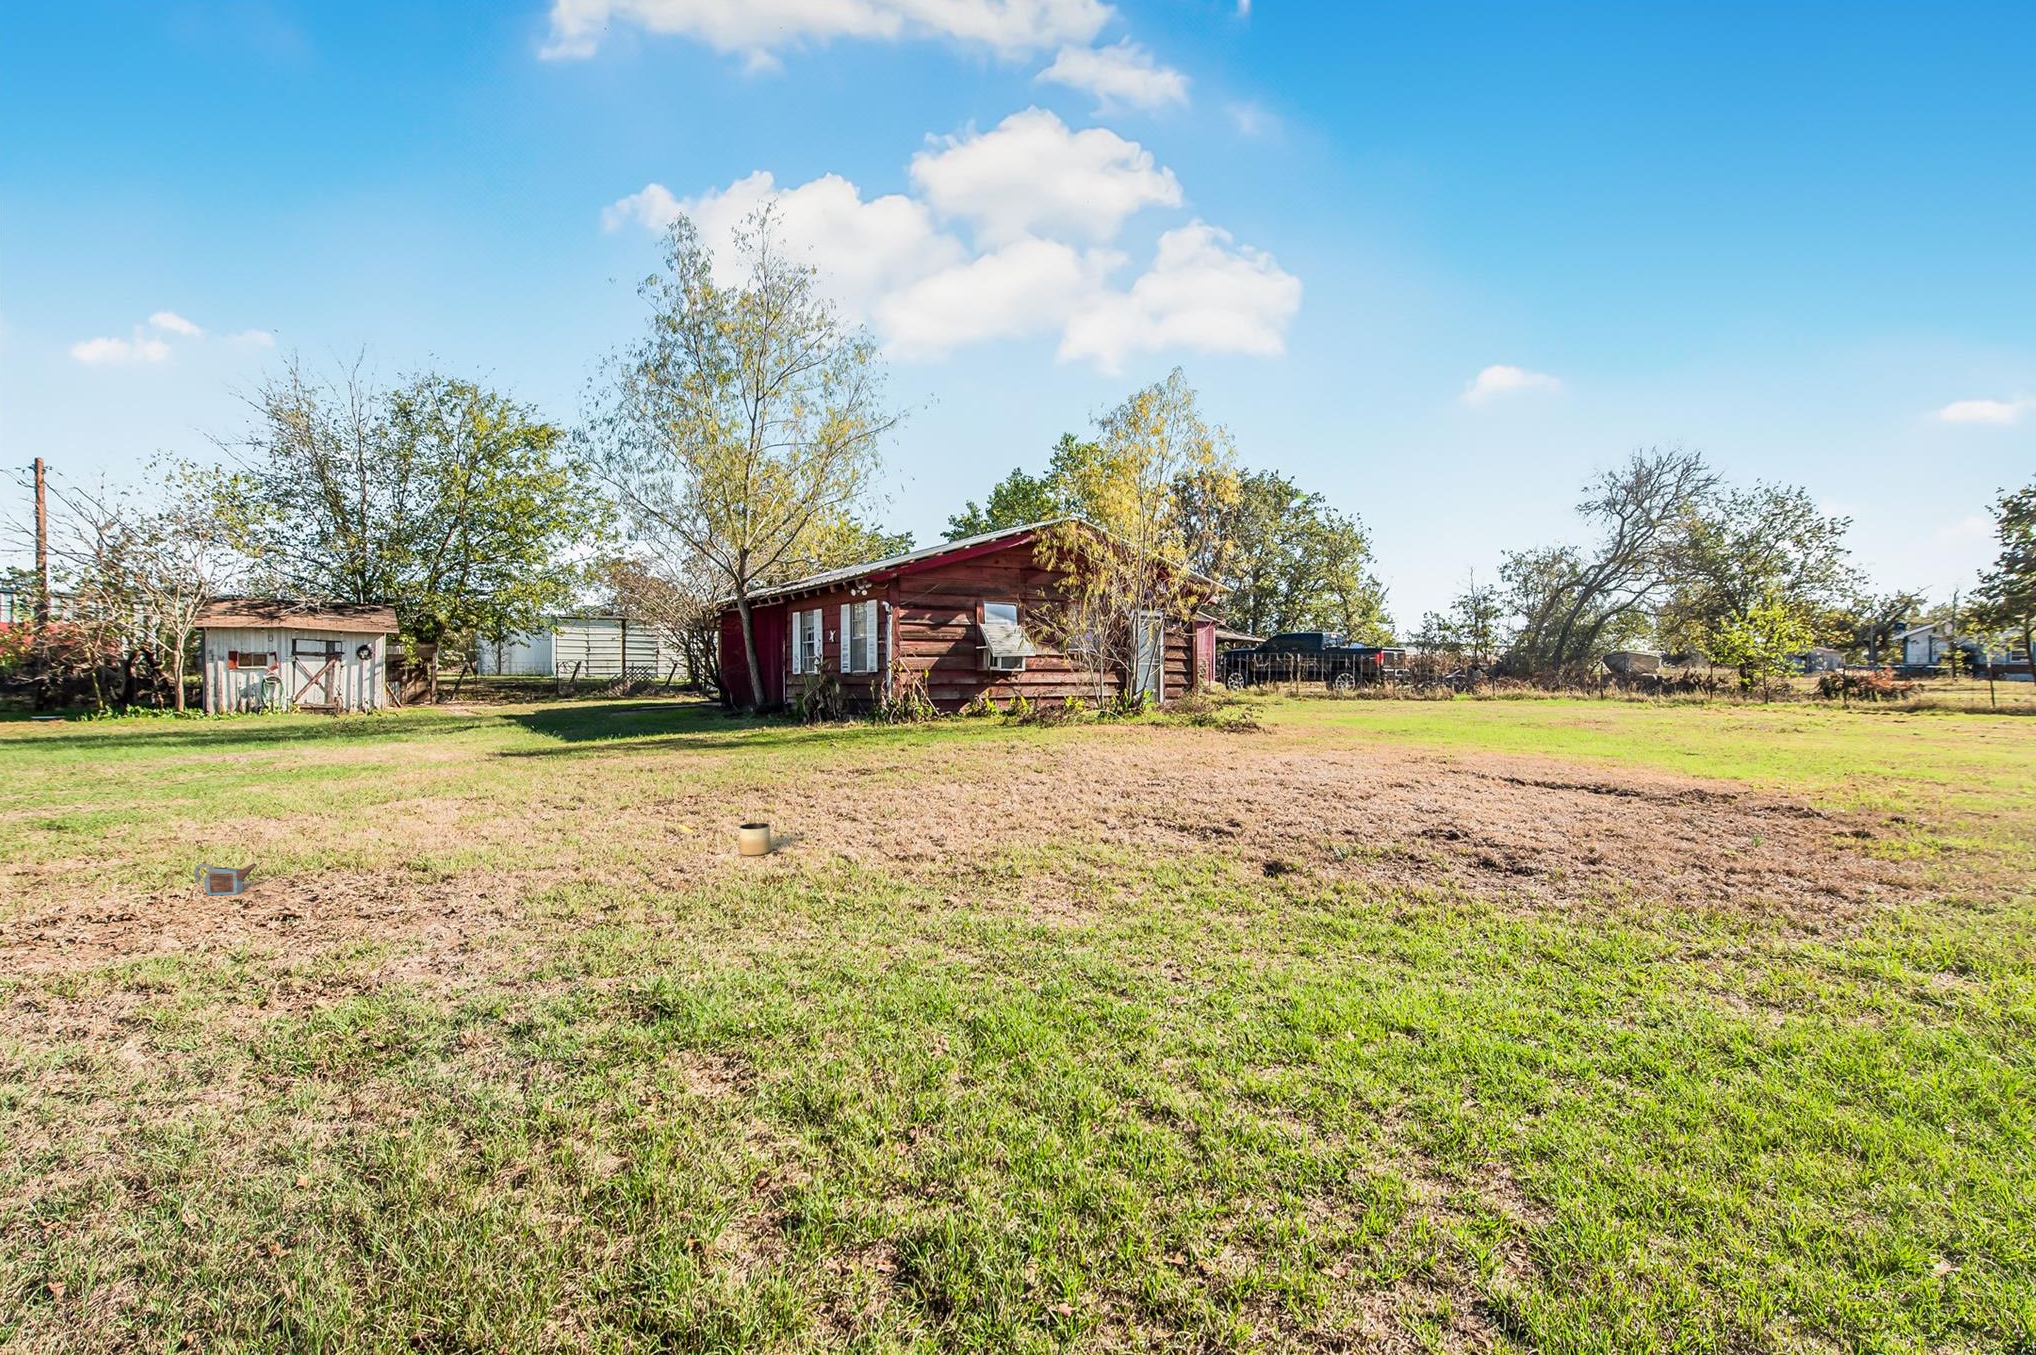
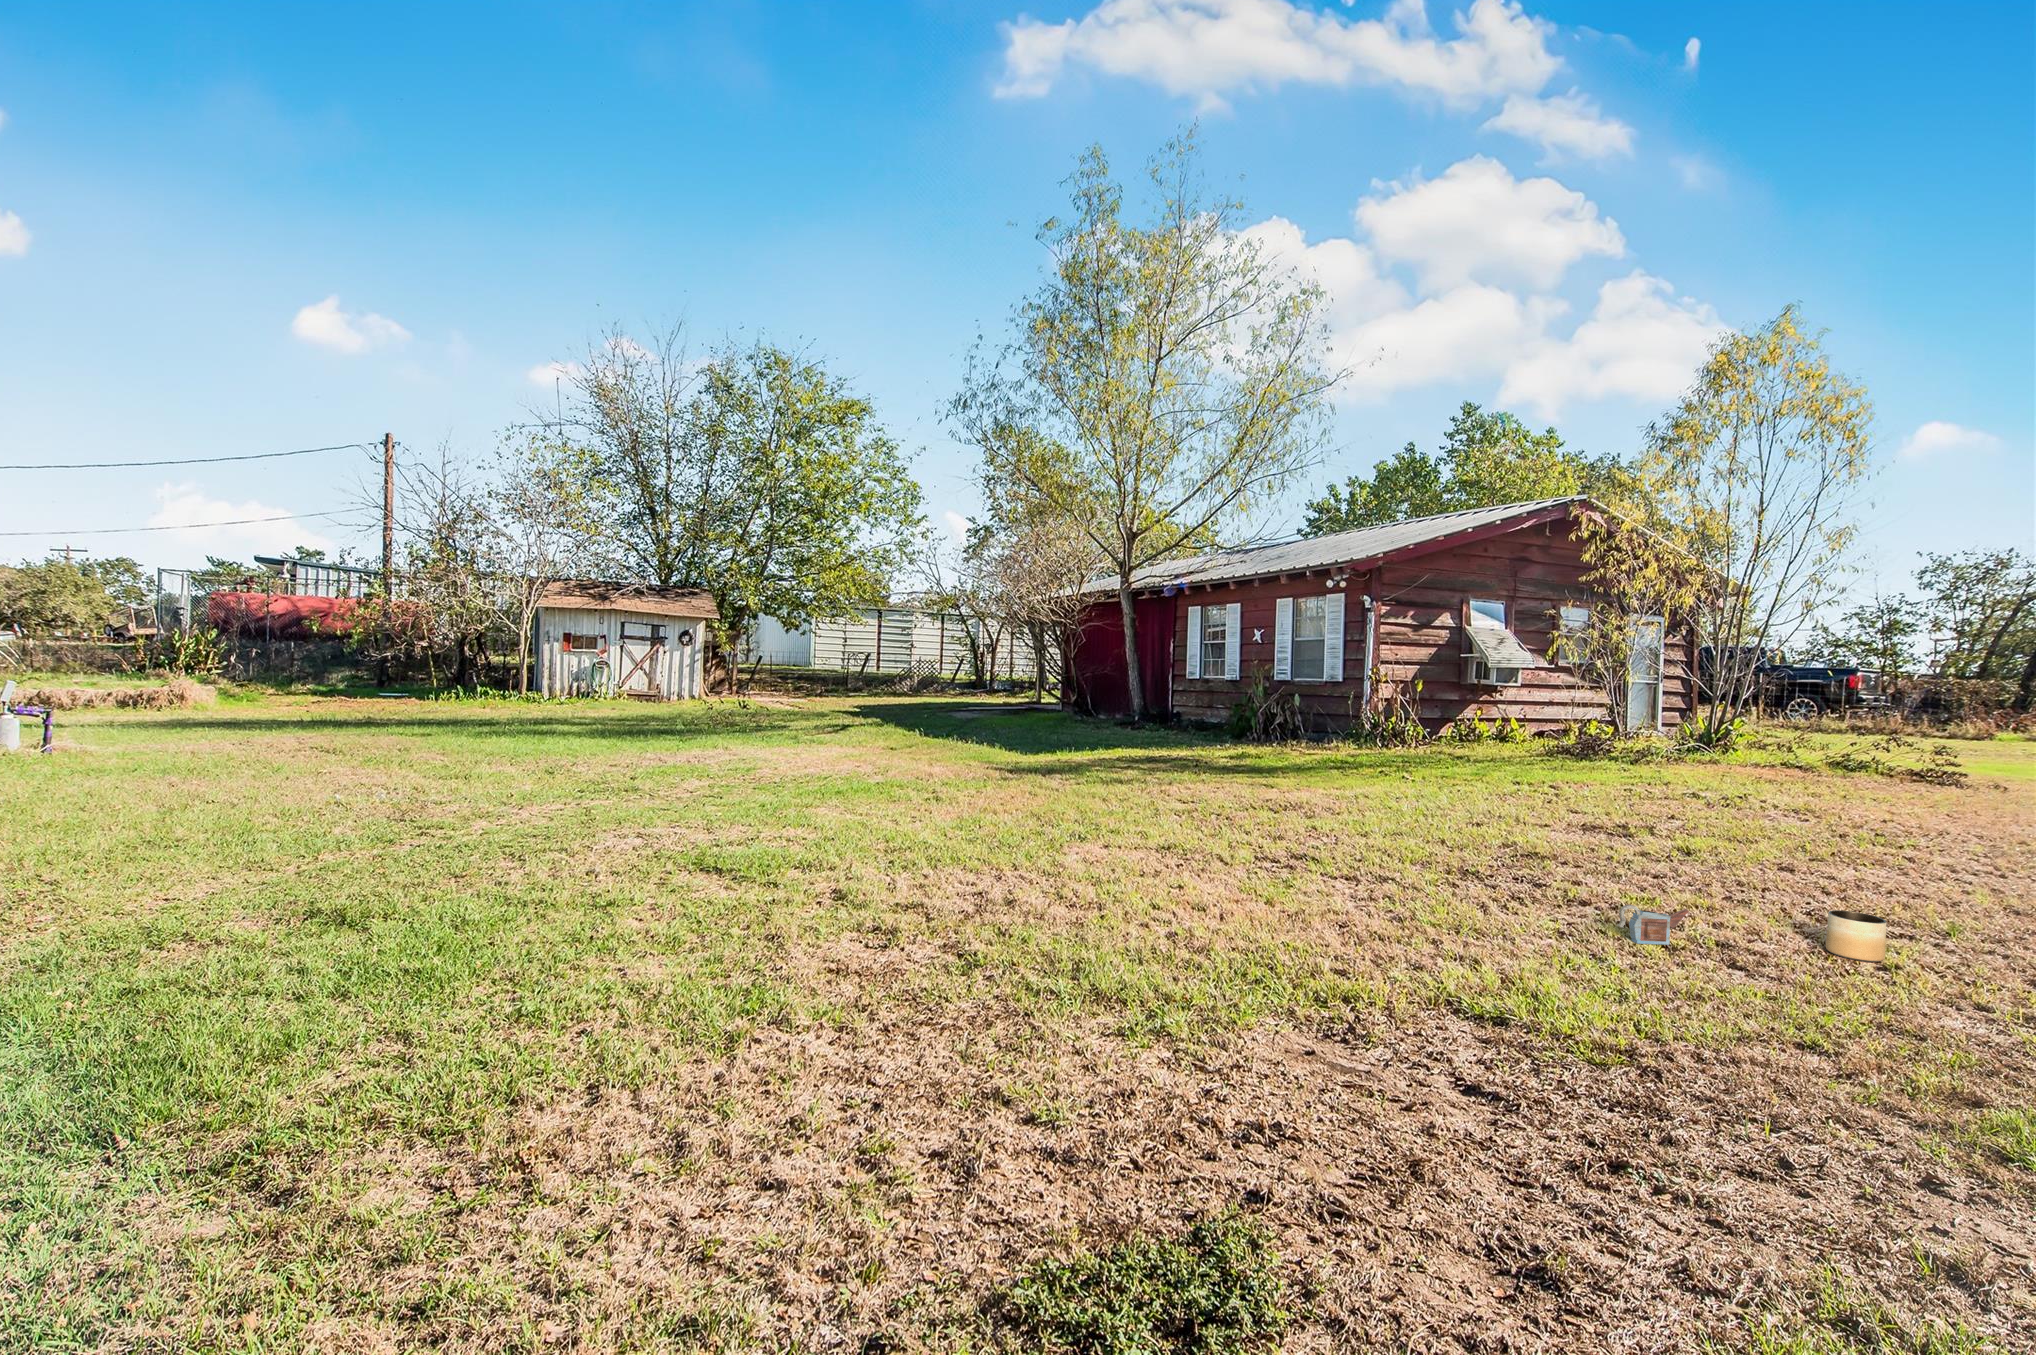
watering can: present [194,863,257,895] -> present [1618,905,1689,945]

